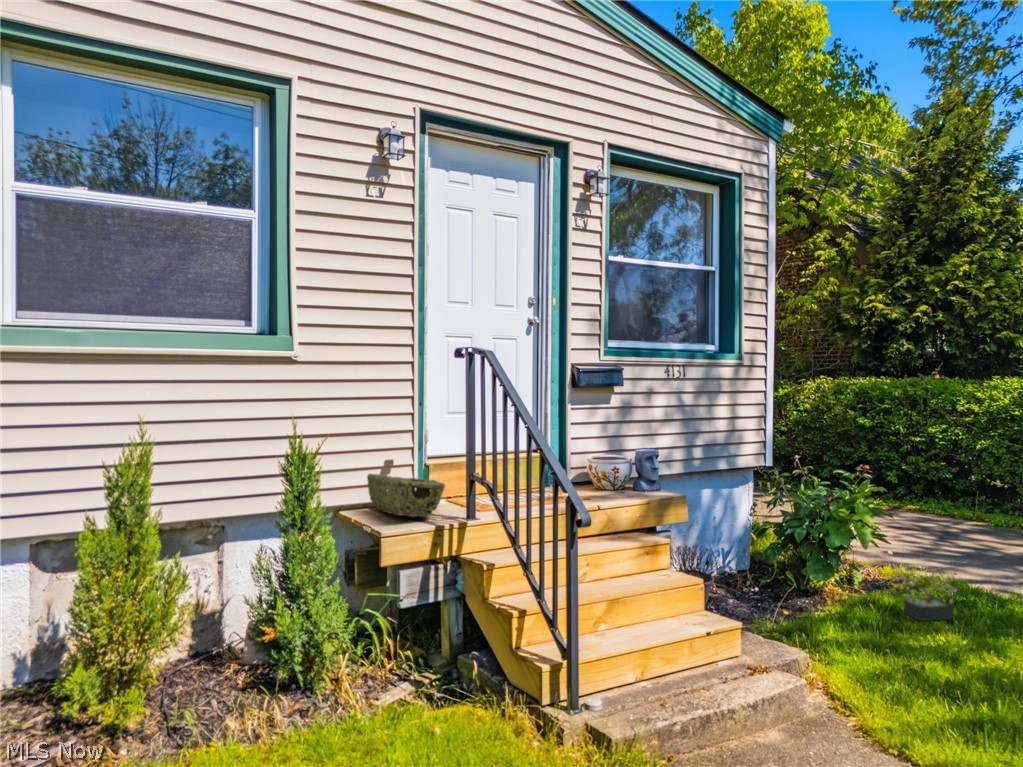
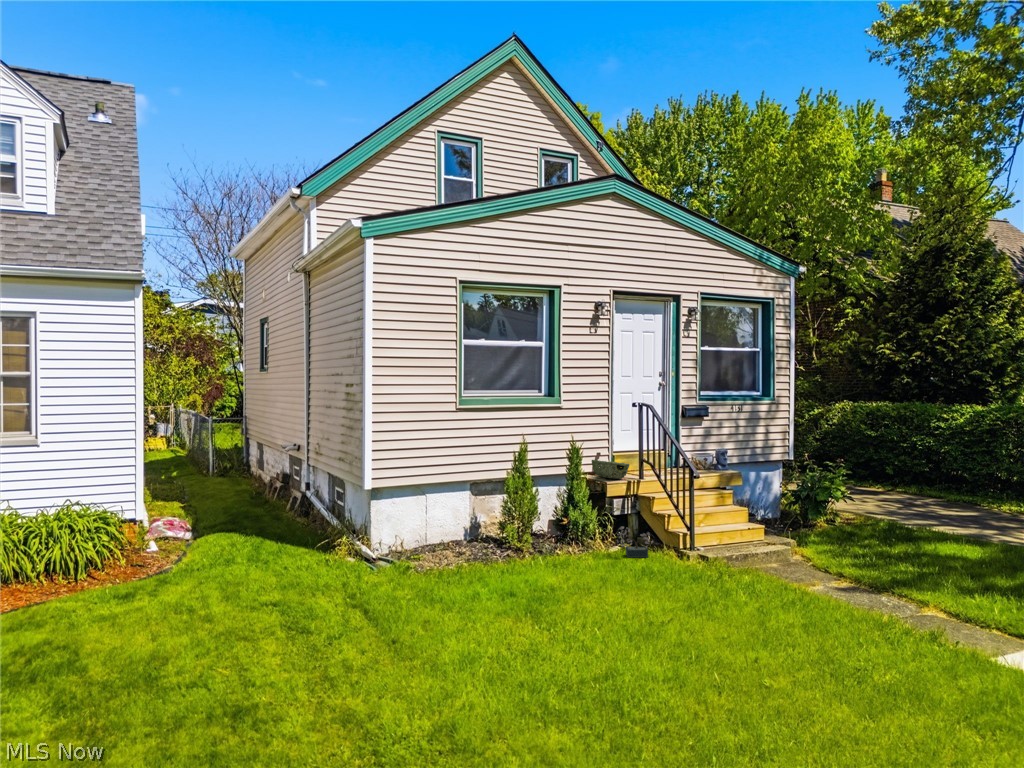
decorative plant: present [893,566,957,621] -> present [617,527,653,558]

